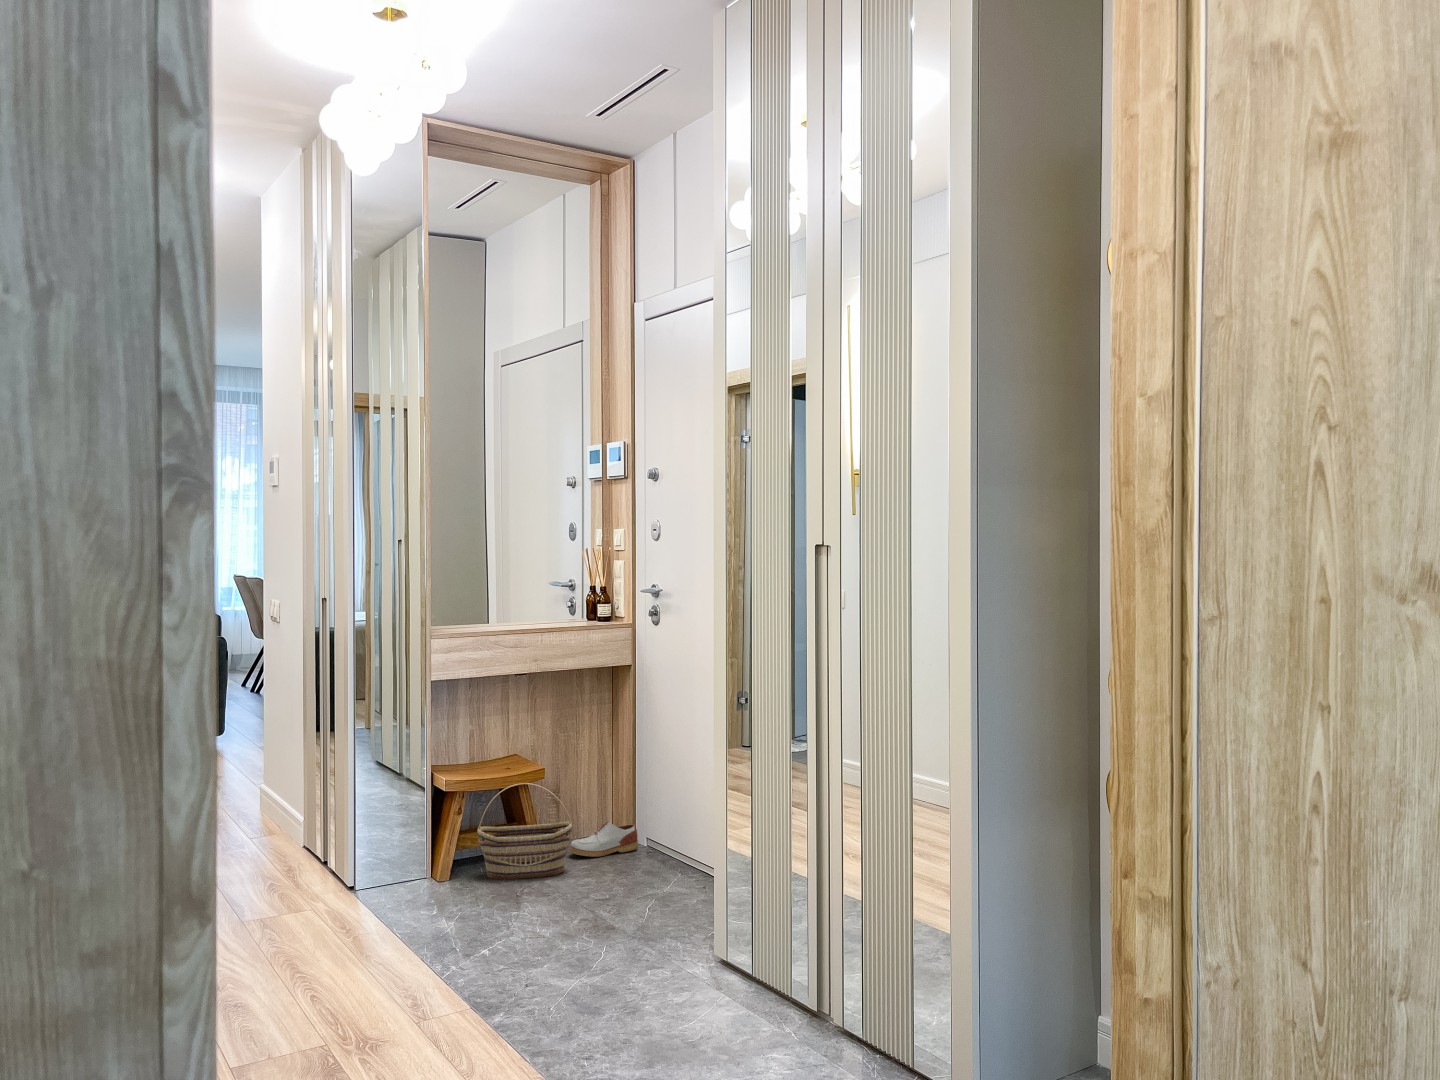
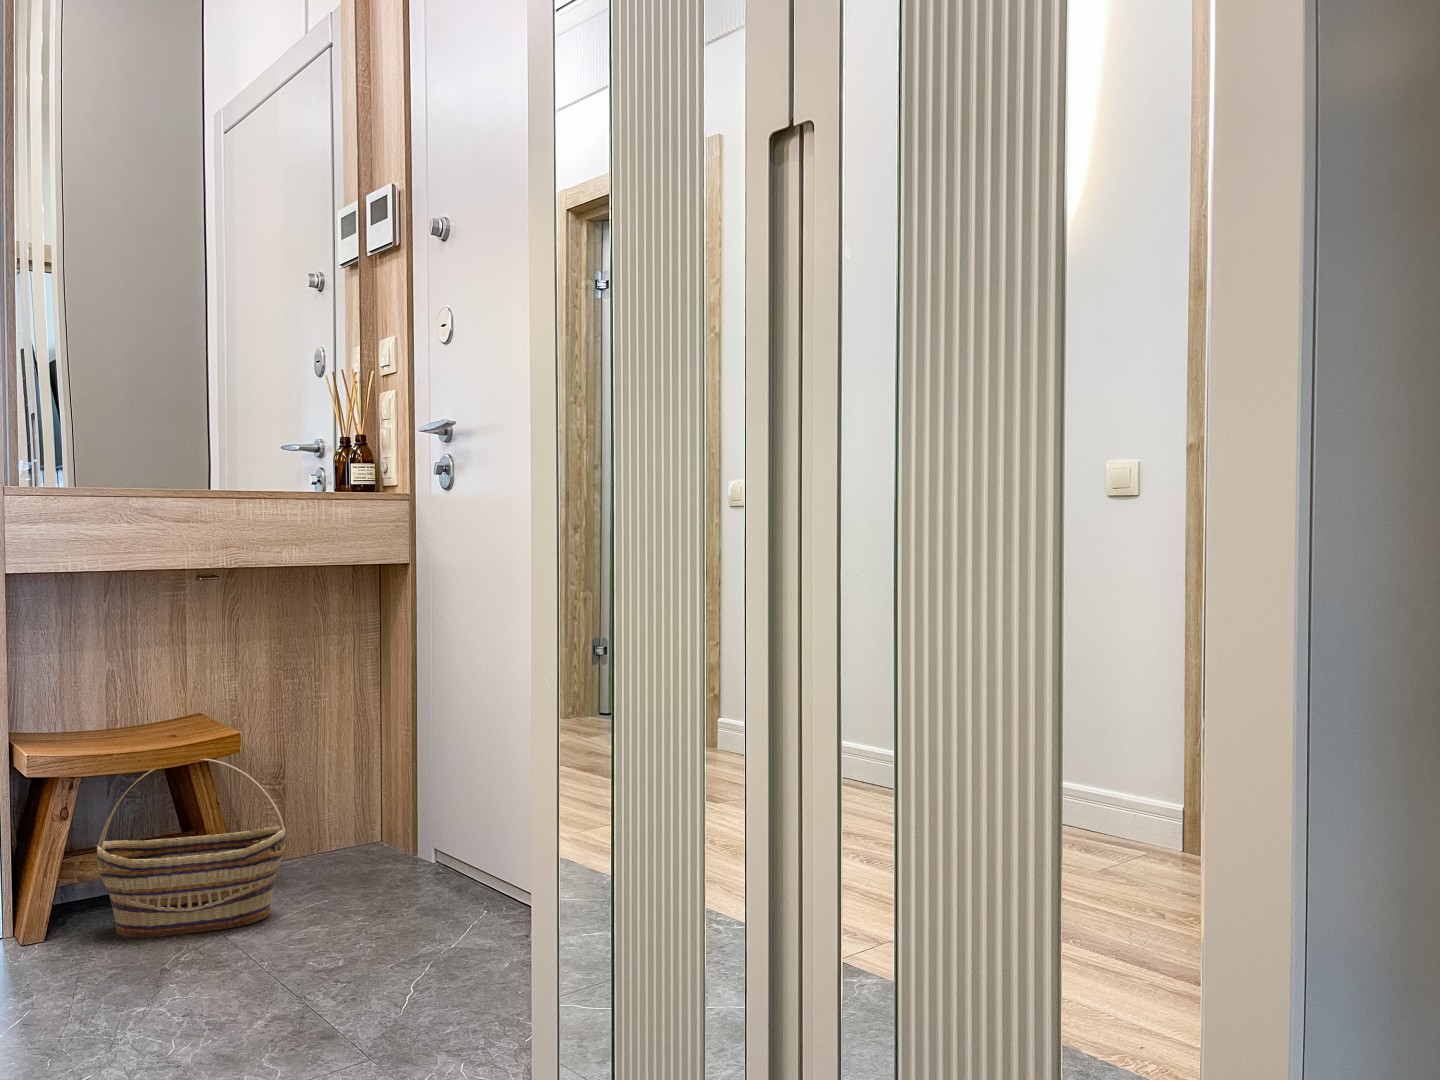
shoe: present [569,821,638,857] -> none [289,824,416,886]

